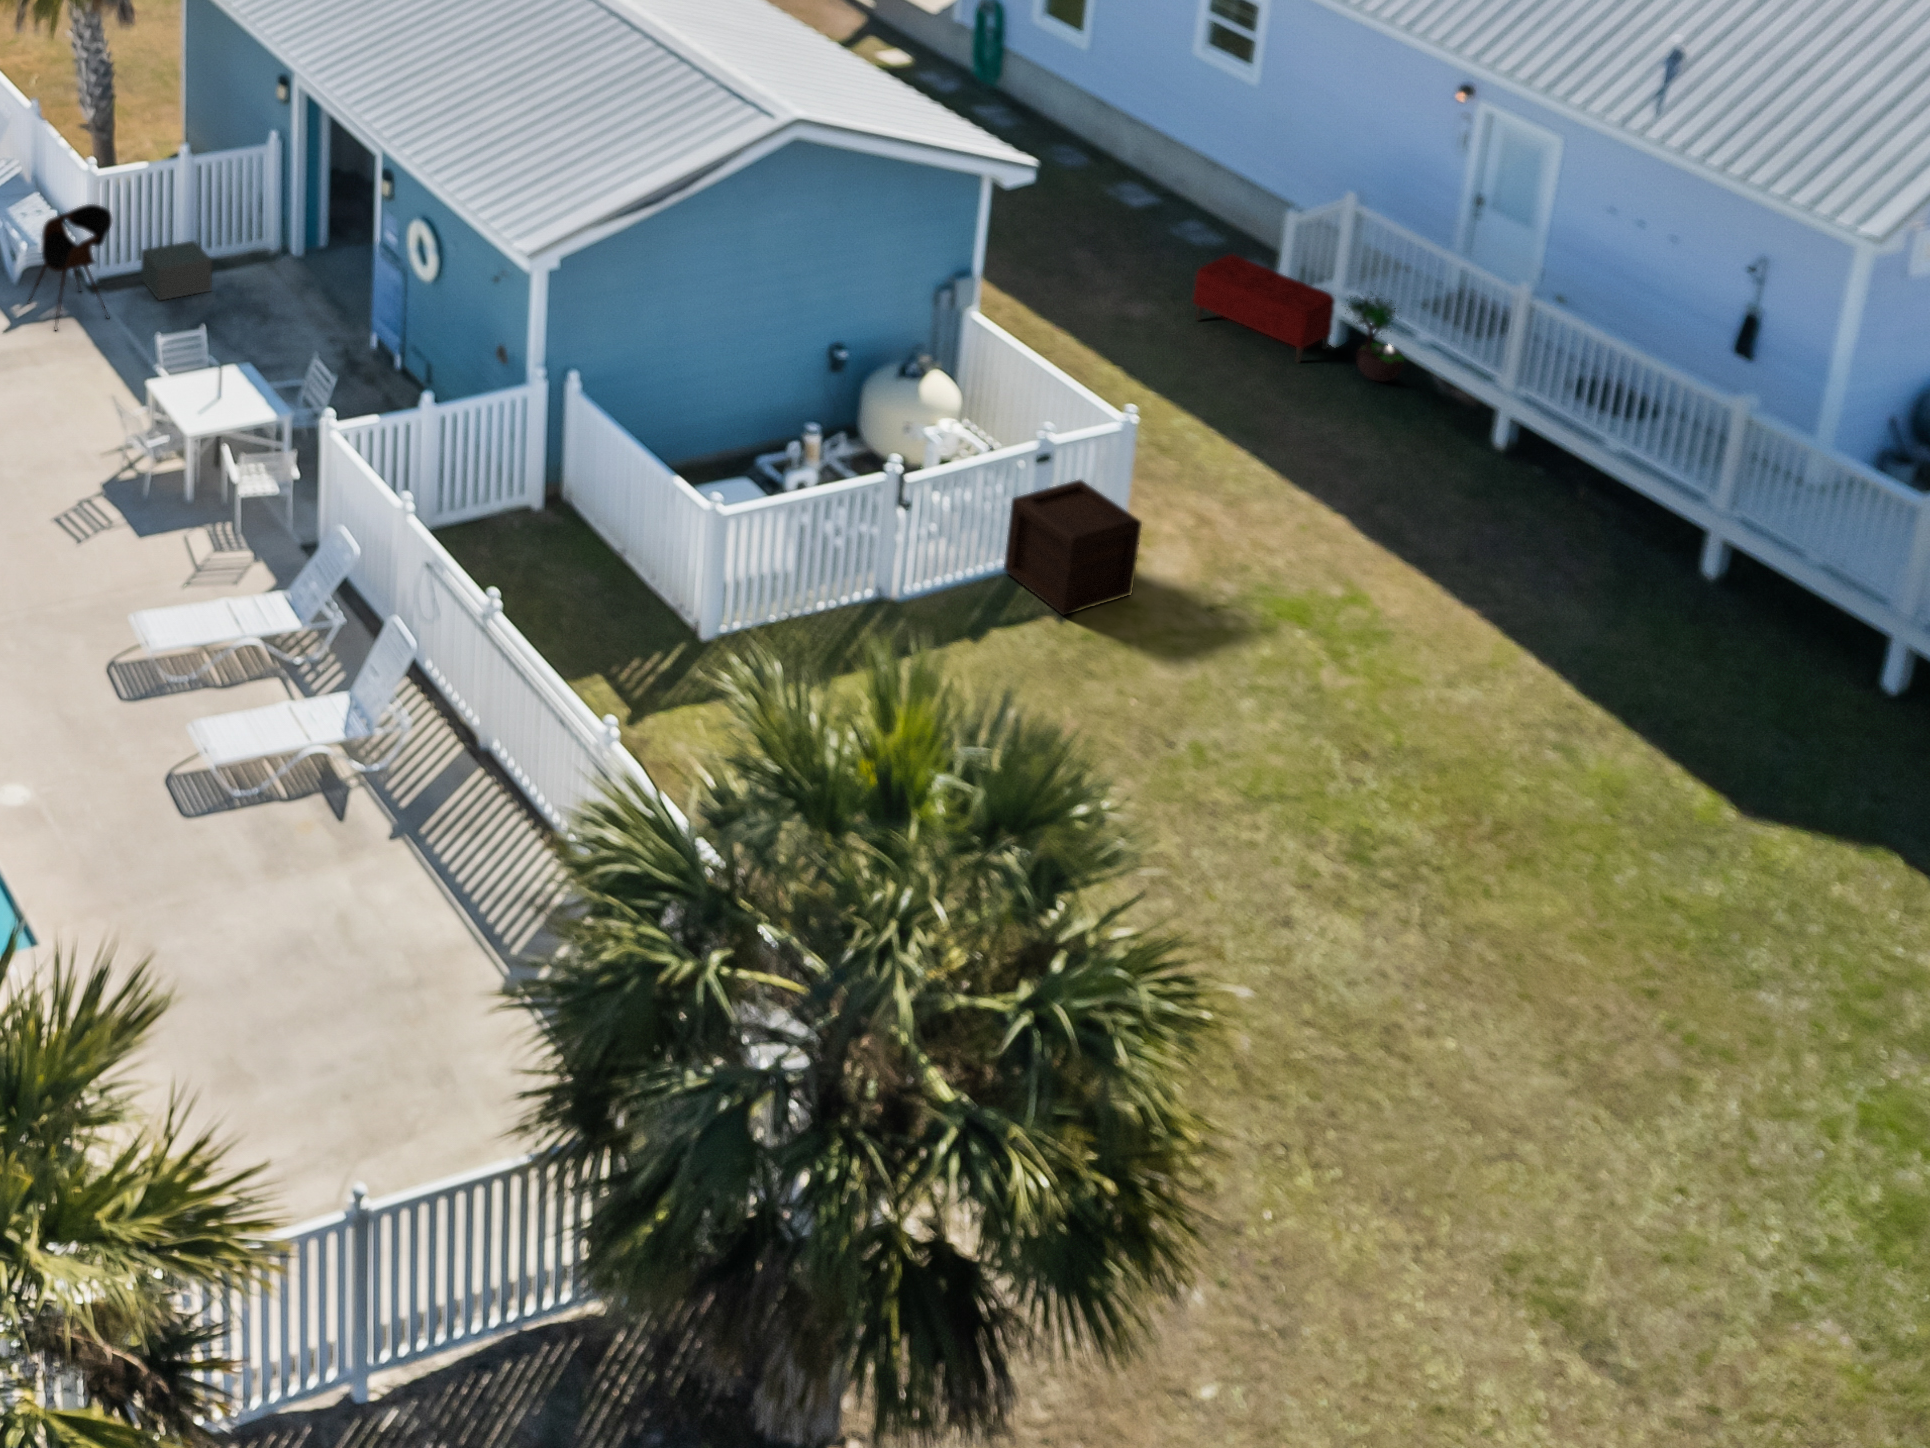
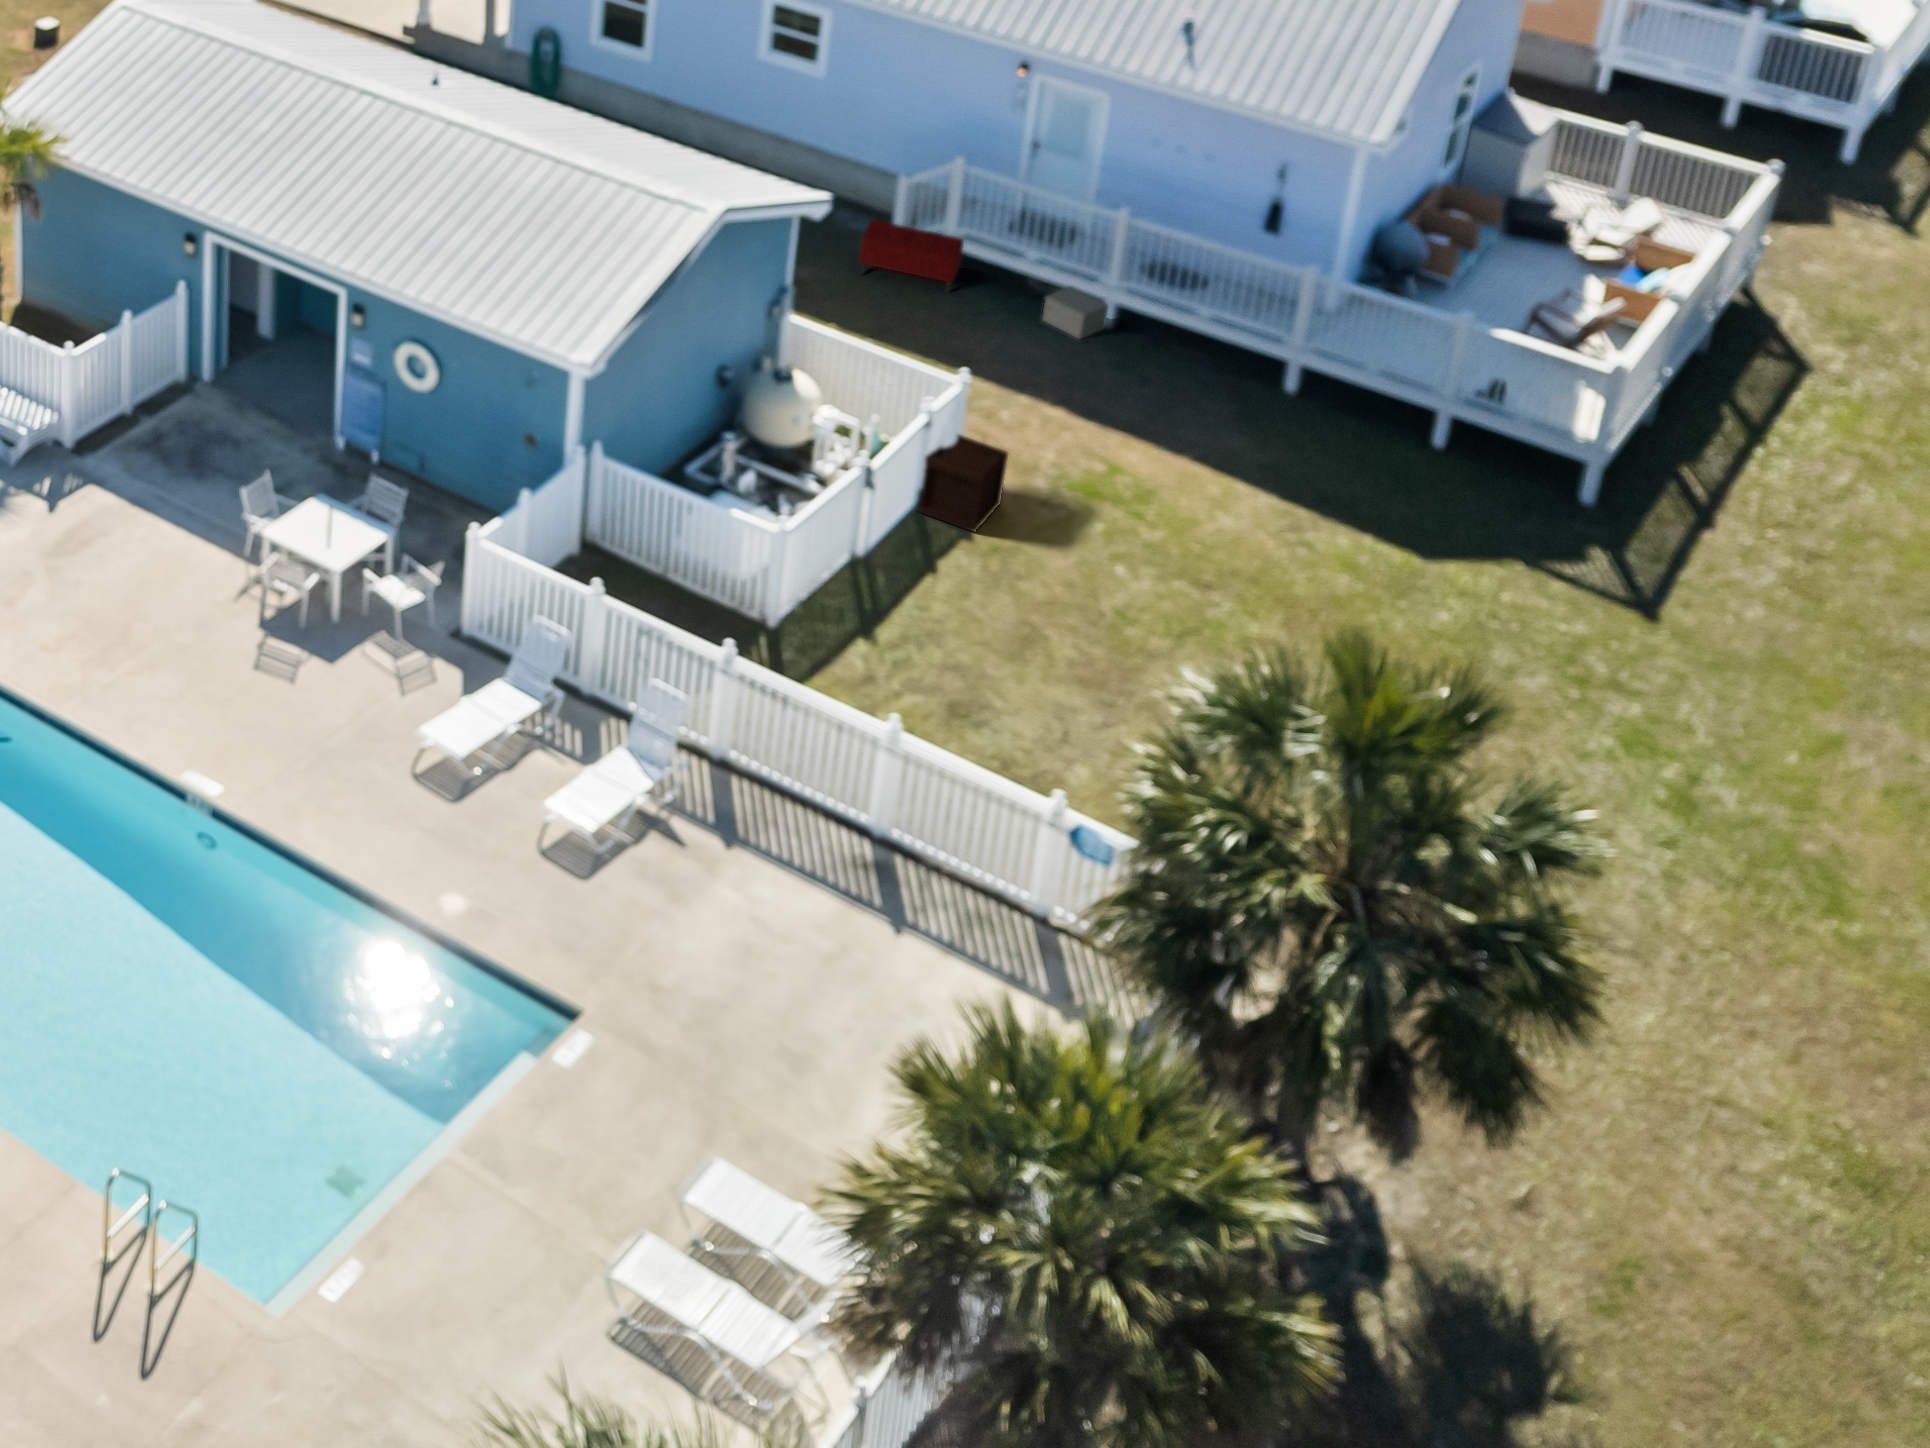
chair: present [29,204,112,330] -> none [40,385,119,502]
storage box: present [141,241,212,300] -> present [1042,287,1108,339]
potted tree: present [1345,294,1404,382] -> none [978,227,1024,295]

